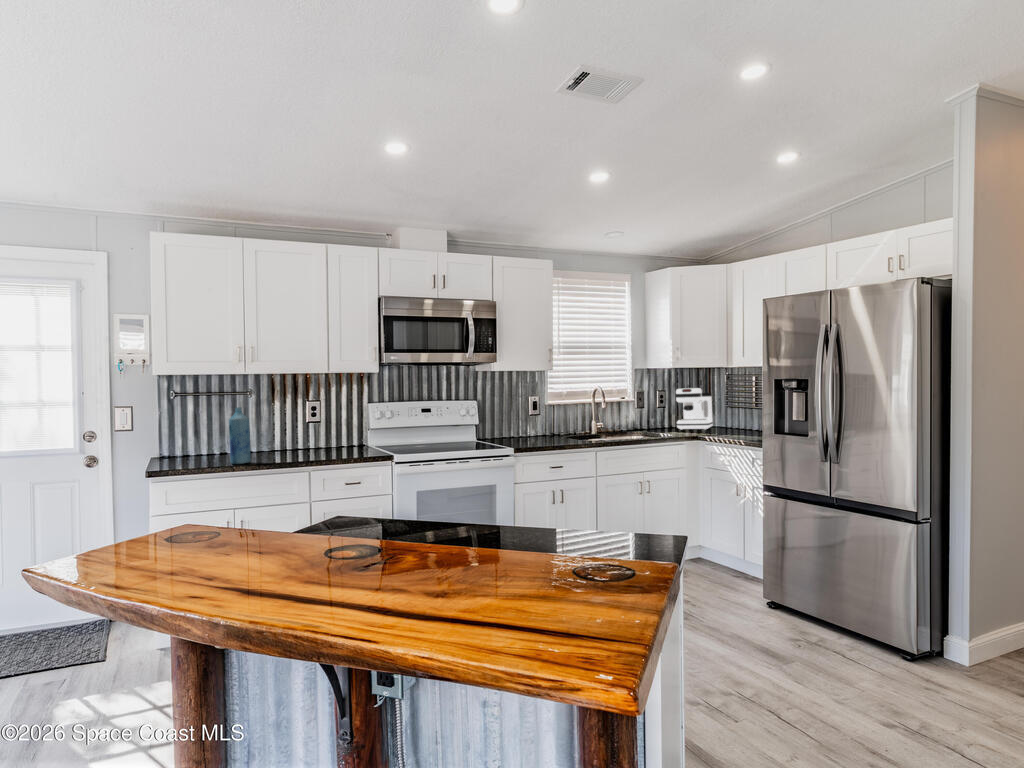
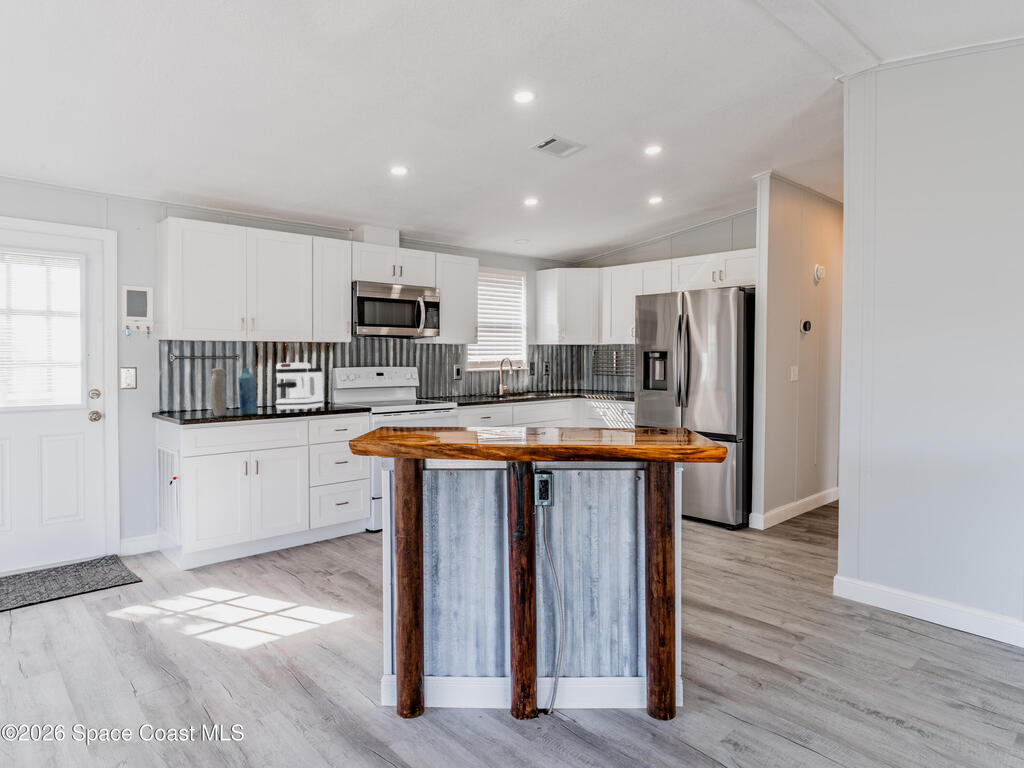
coffee maker: present [676,388,713,430] -> present [276,363,323,410]
vase: none [194,408,214,466] -> present [210,368,227,416]

